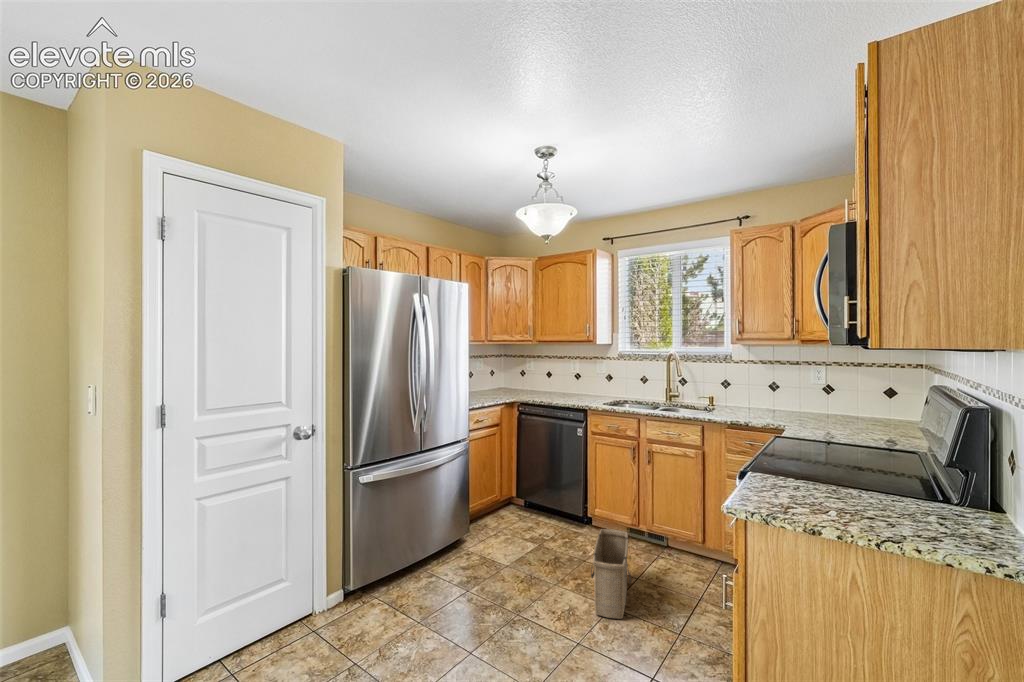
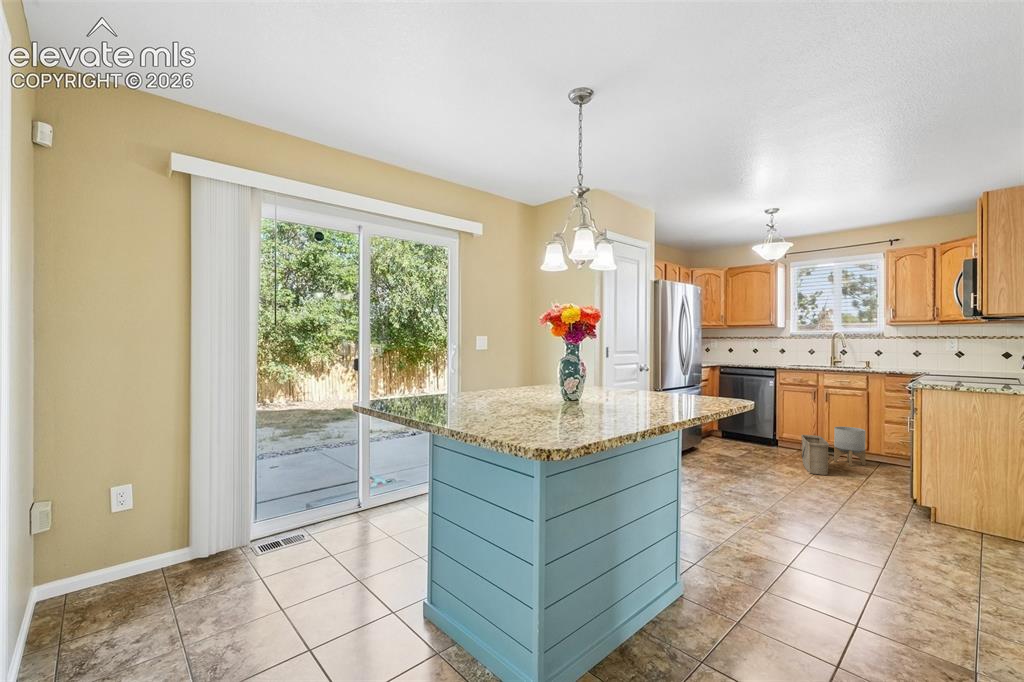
planter: none [653,507,697,580] -> present [834,427,865,466]

